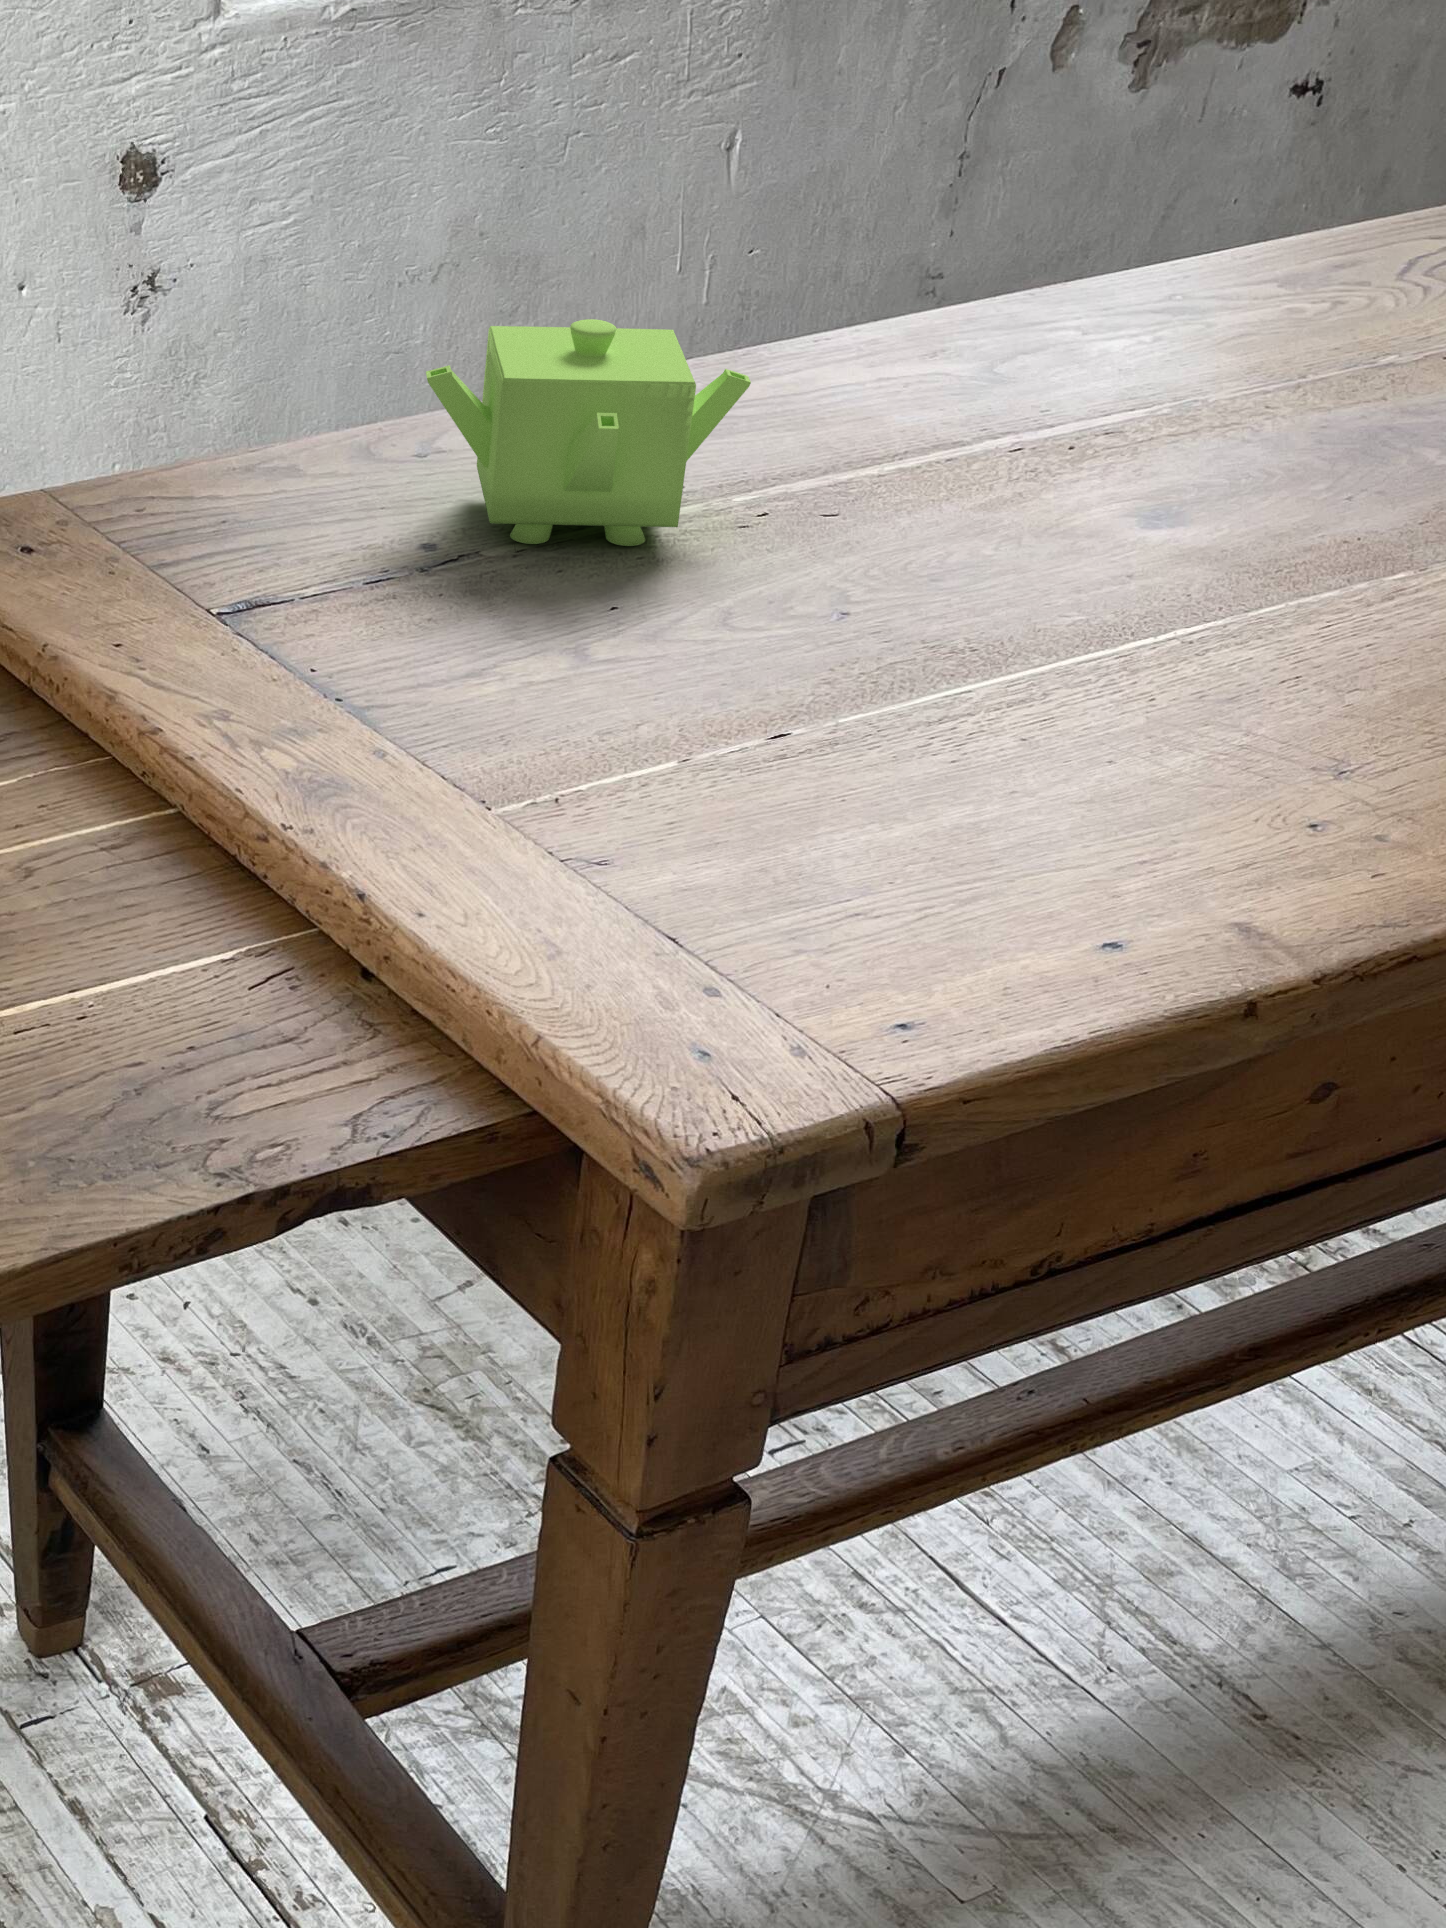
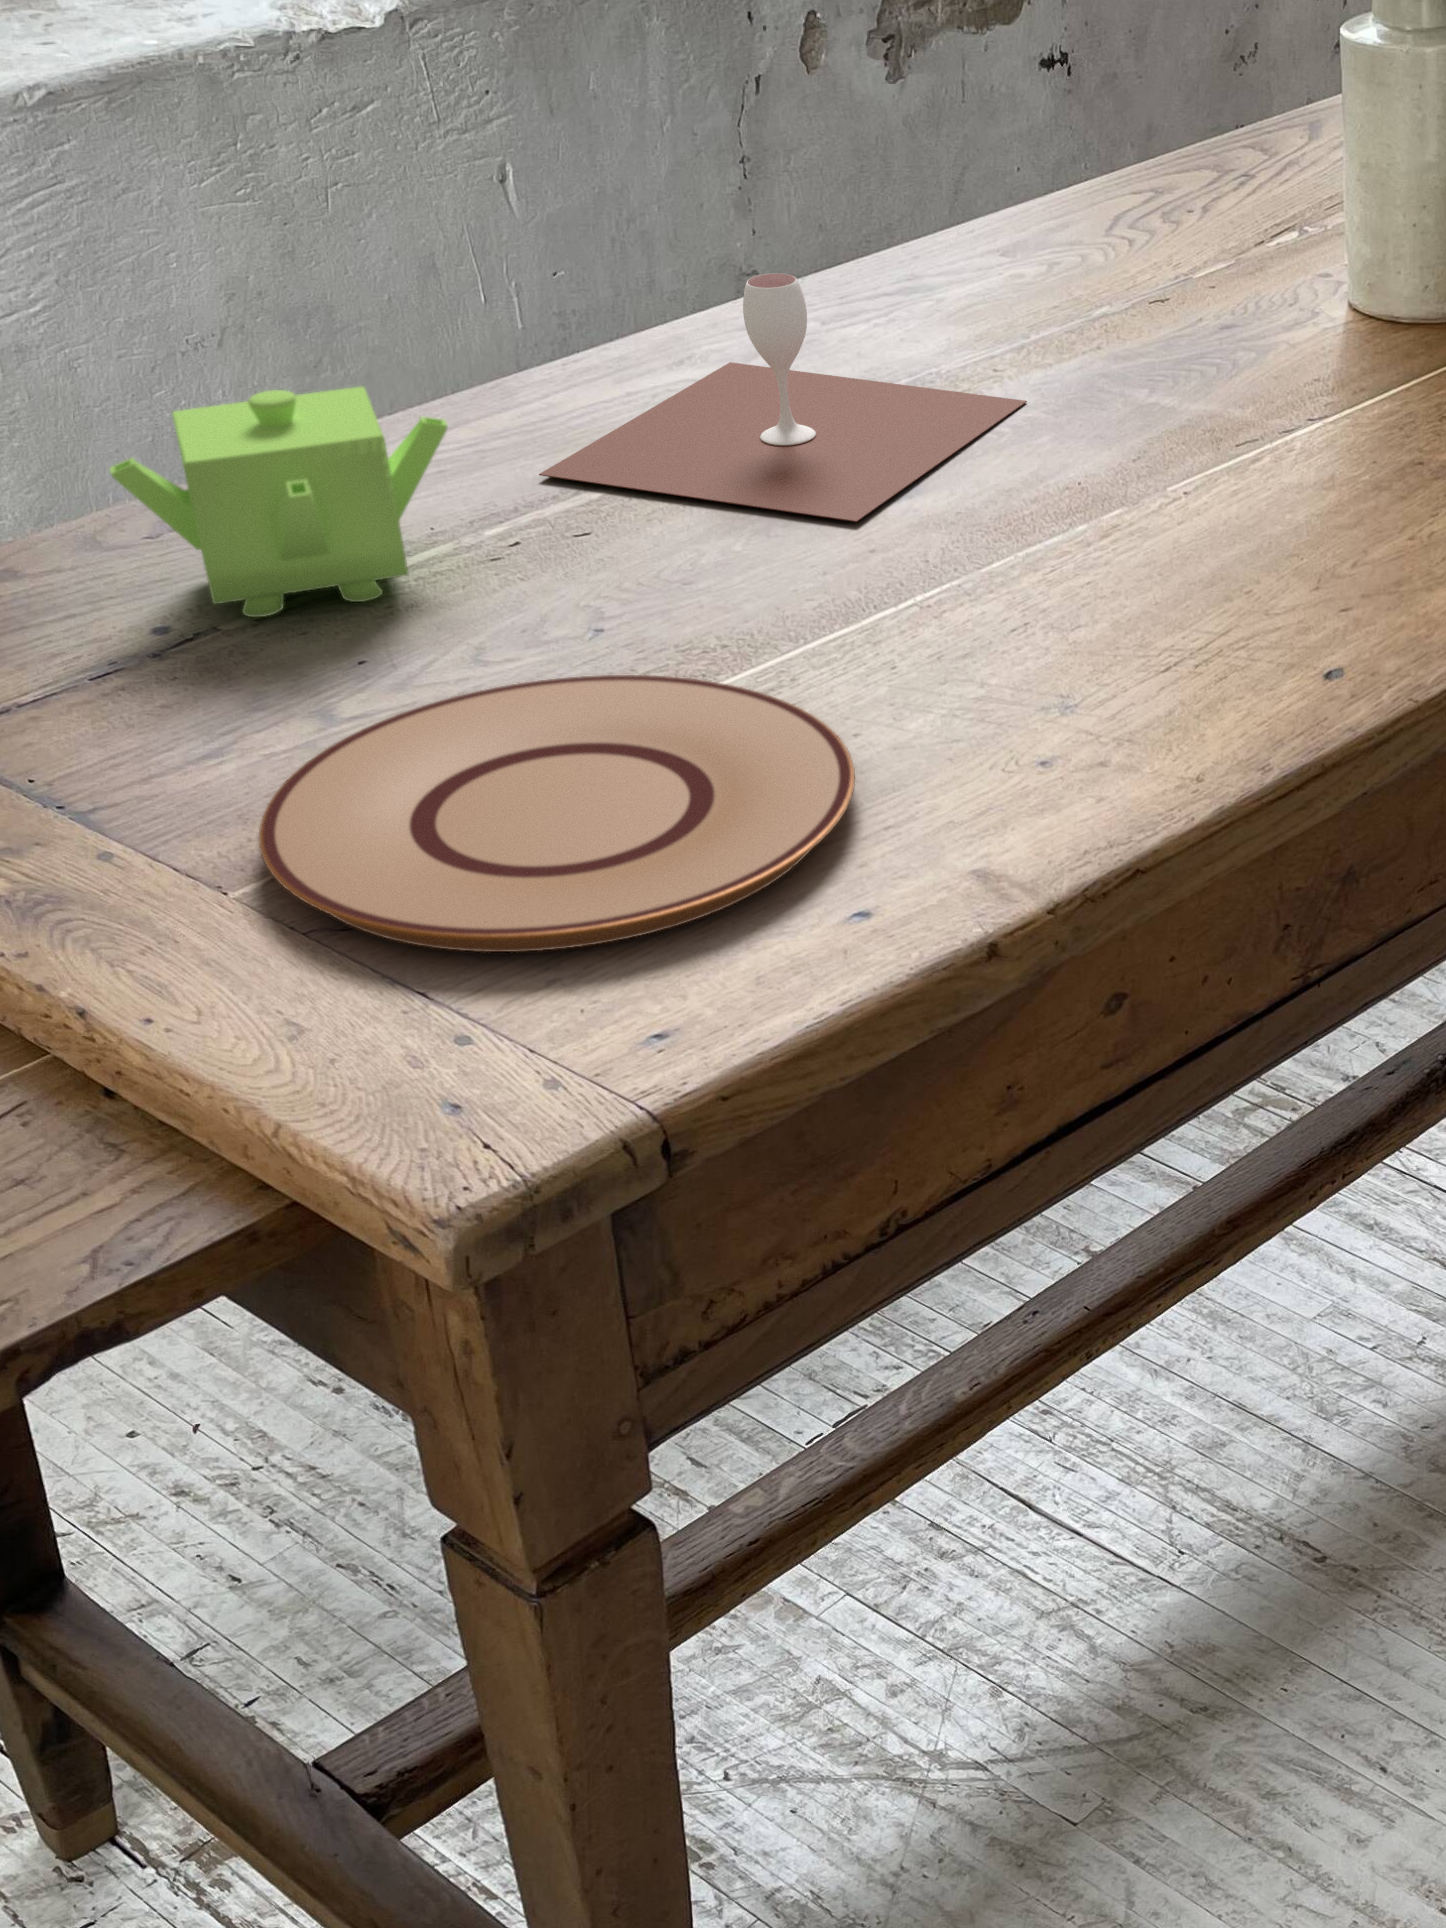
wine glass: none [801,276,1315,551] -> present [539,273,1027,522]
plate: none [536,654,1136,930] -> present [259,675,855,952]

